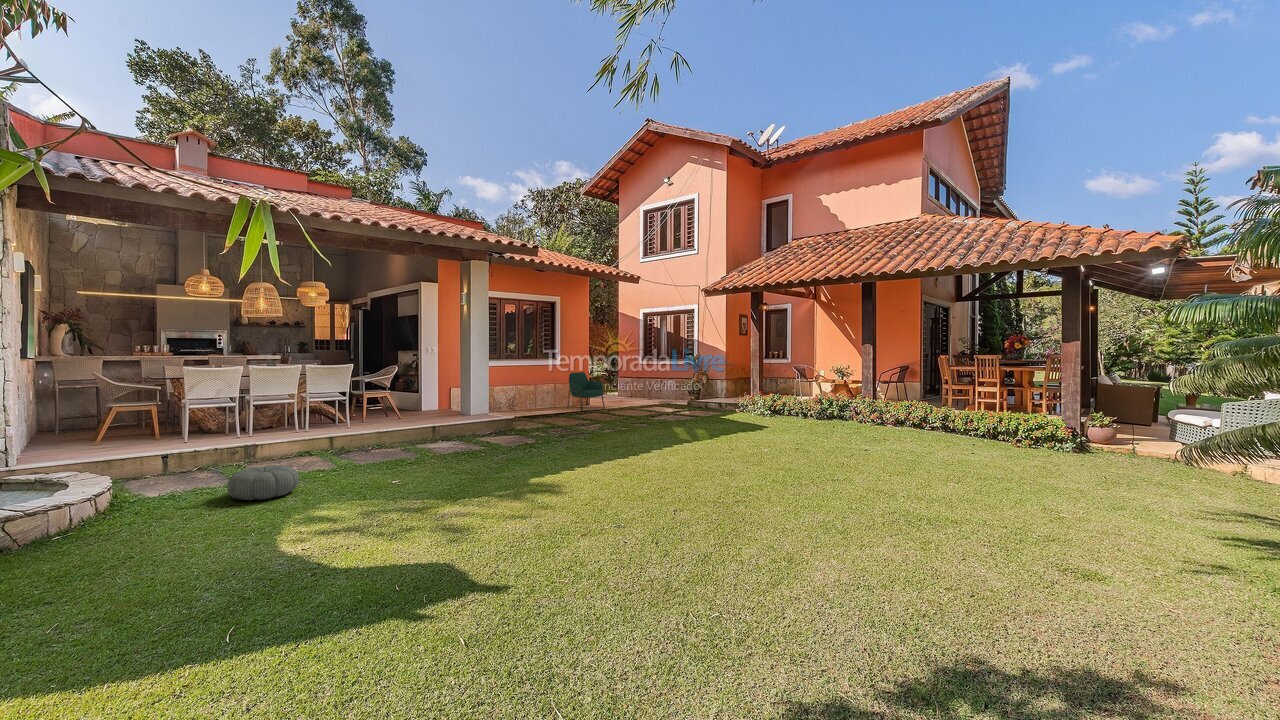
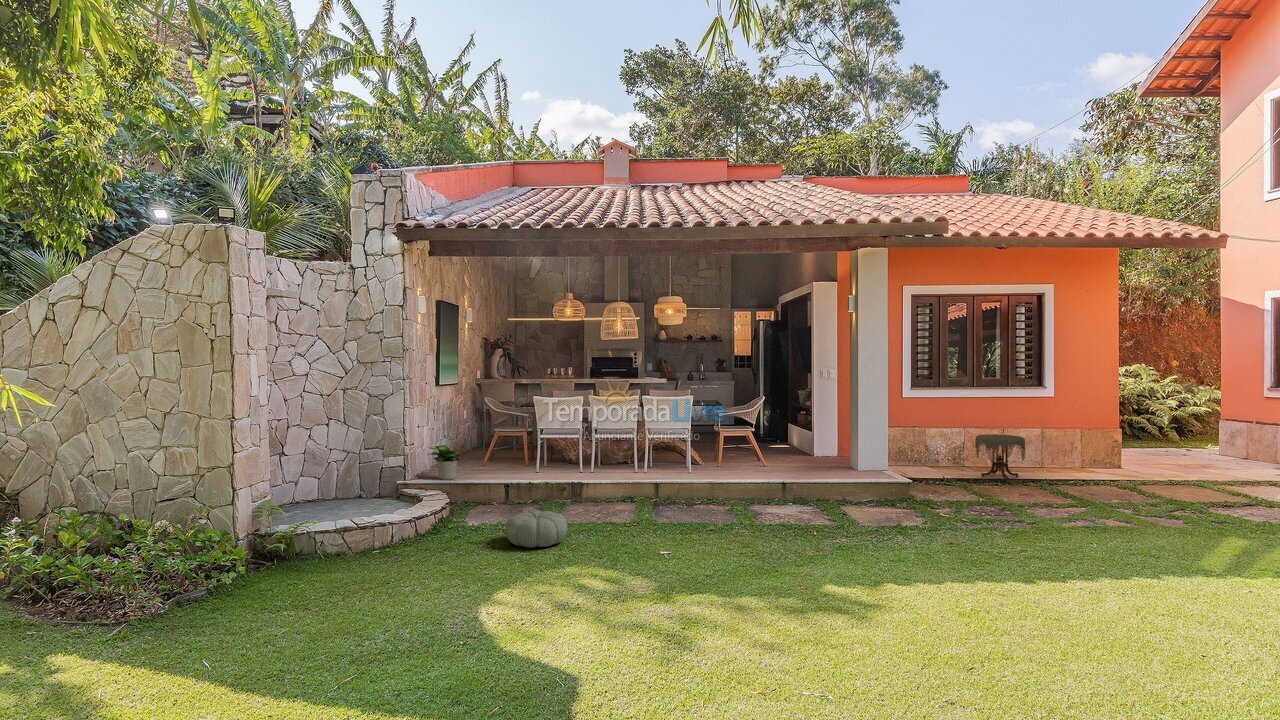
armchair: present [567,372,605,411] -> none [1046,414,1120,482]
side table: none [532,386,561,413] -> present [975,434,1025,480]
potted plant: none [23,422,88,462] -> present [428,445,462,480]

